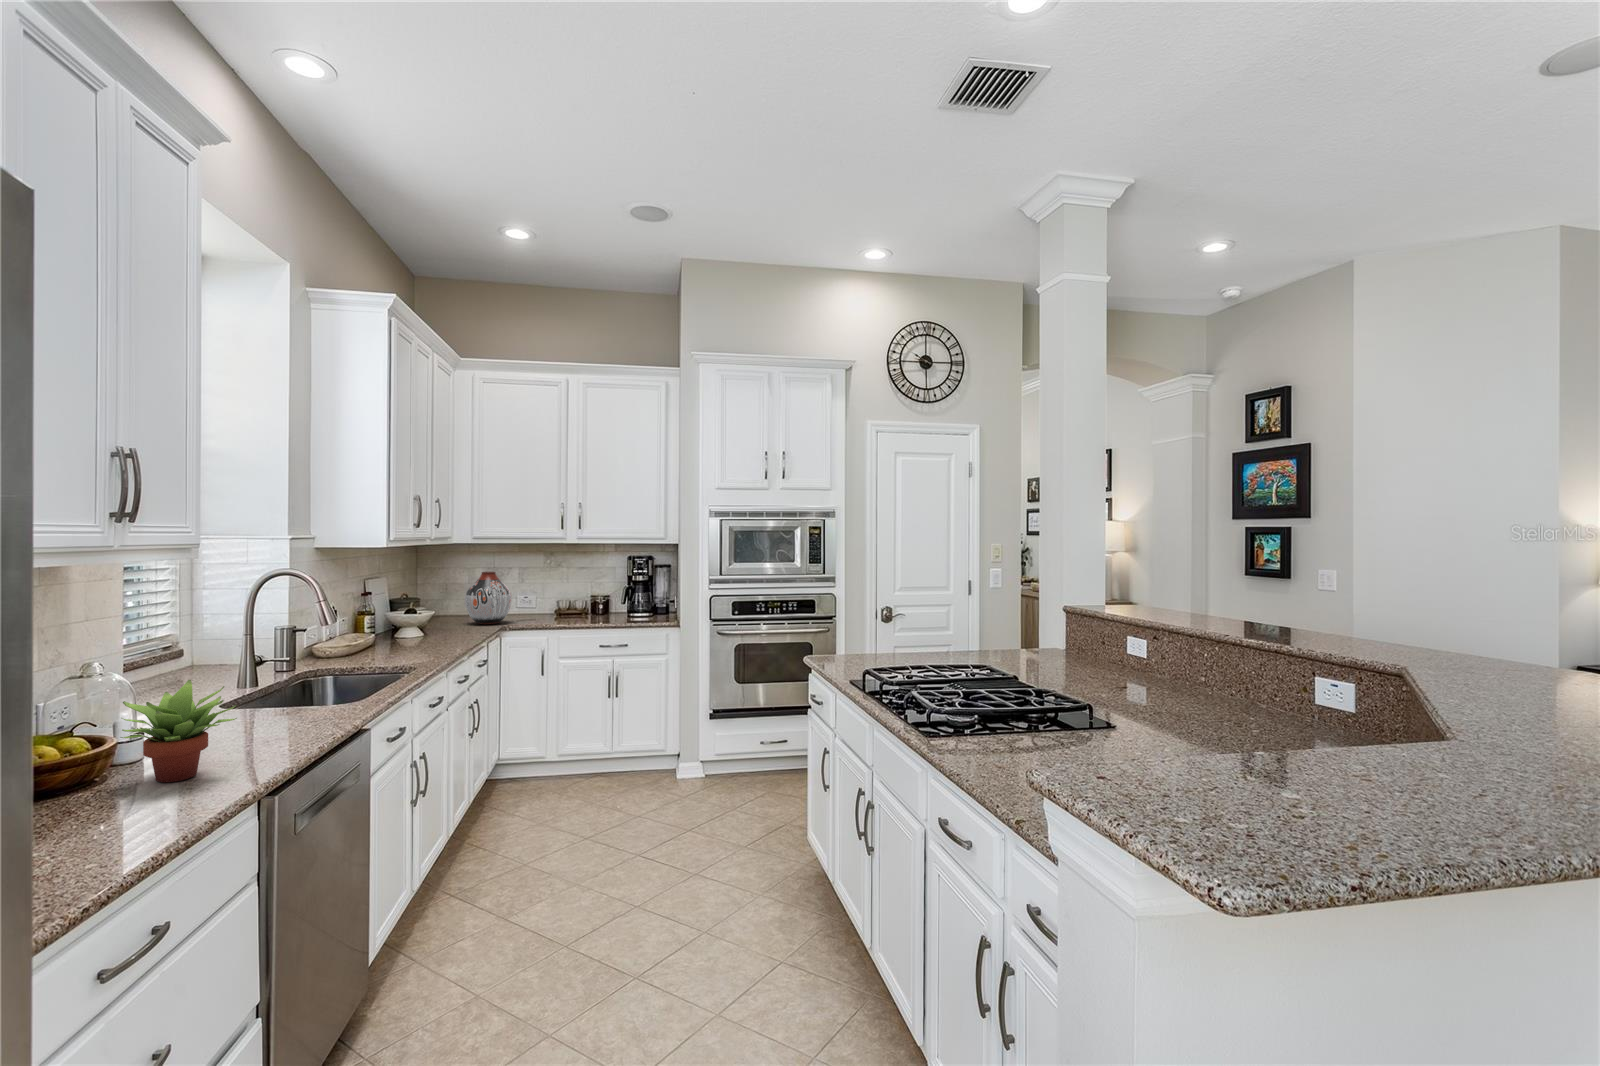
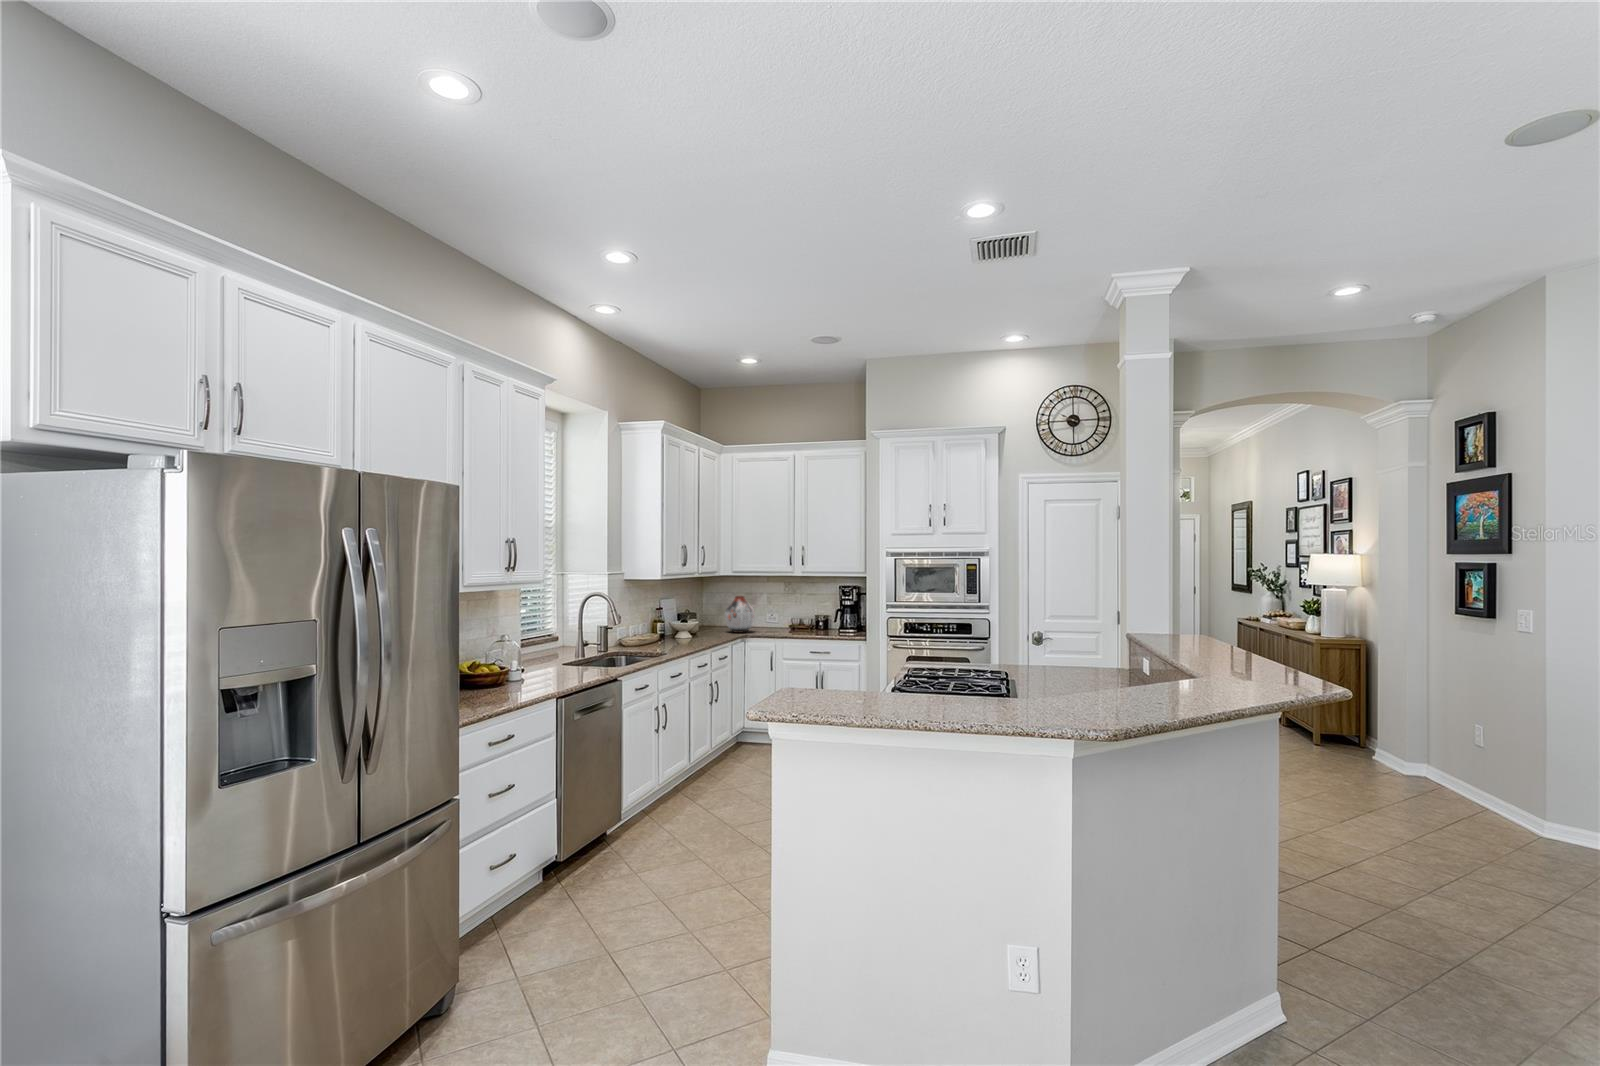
succulent plant: present [121,680,237,782] -> none [505,644,549,689]

